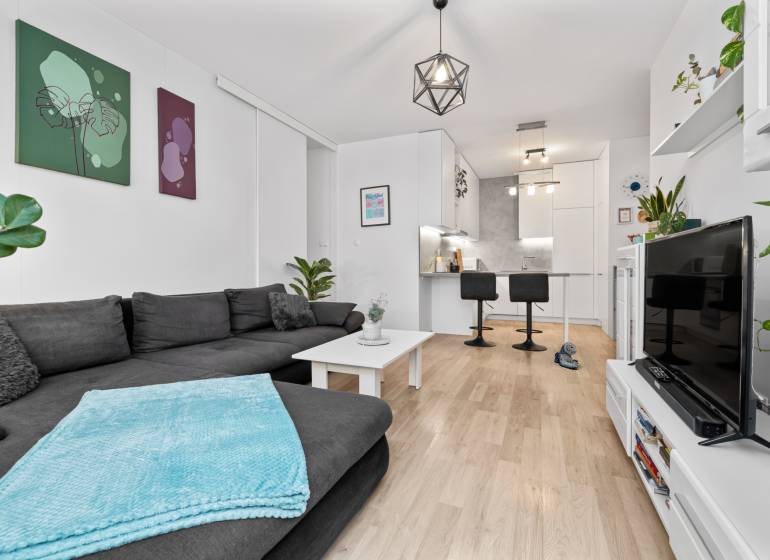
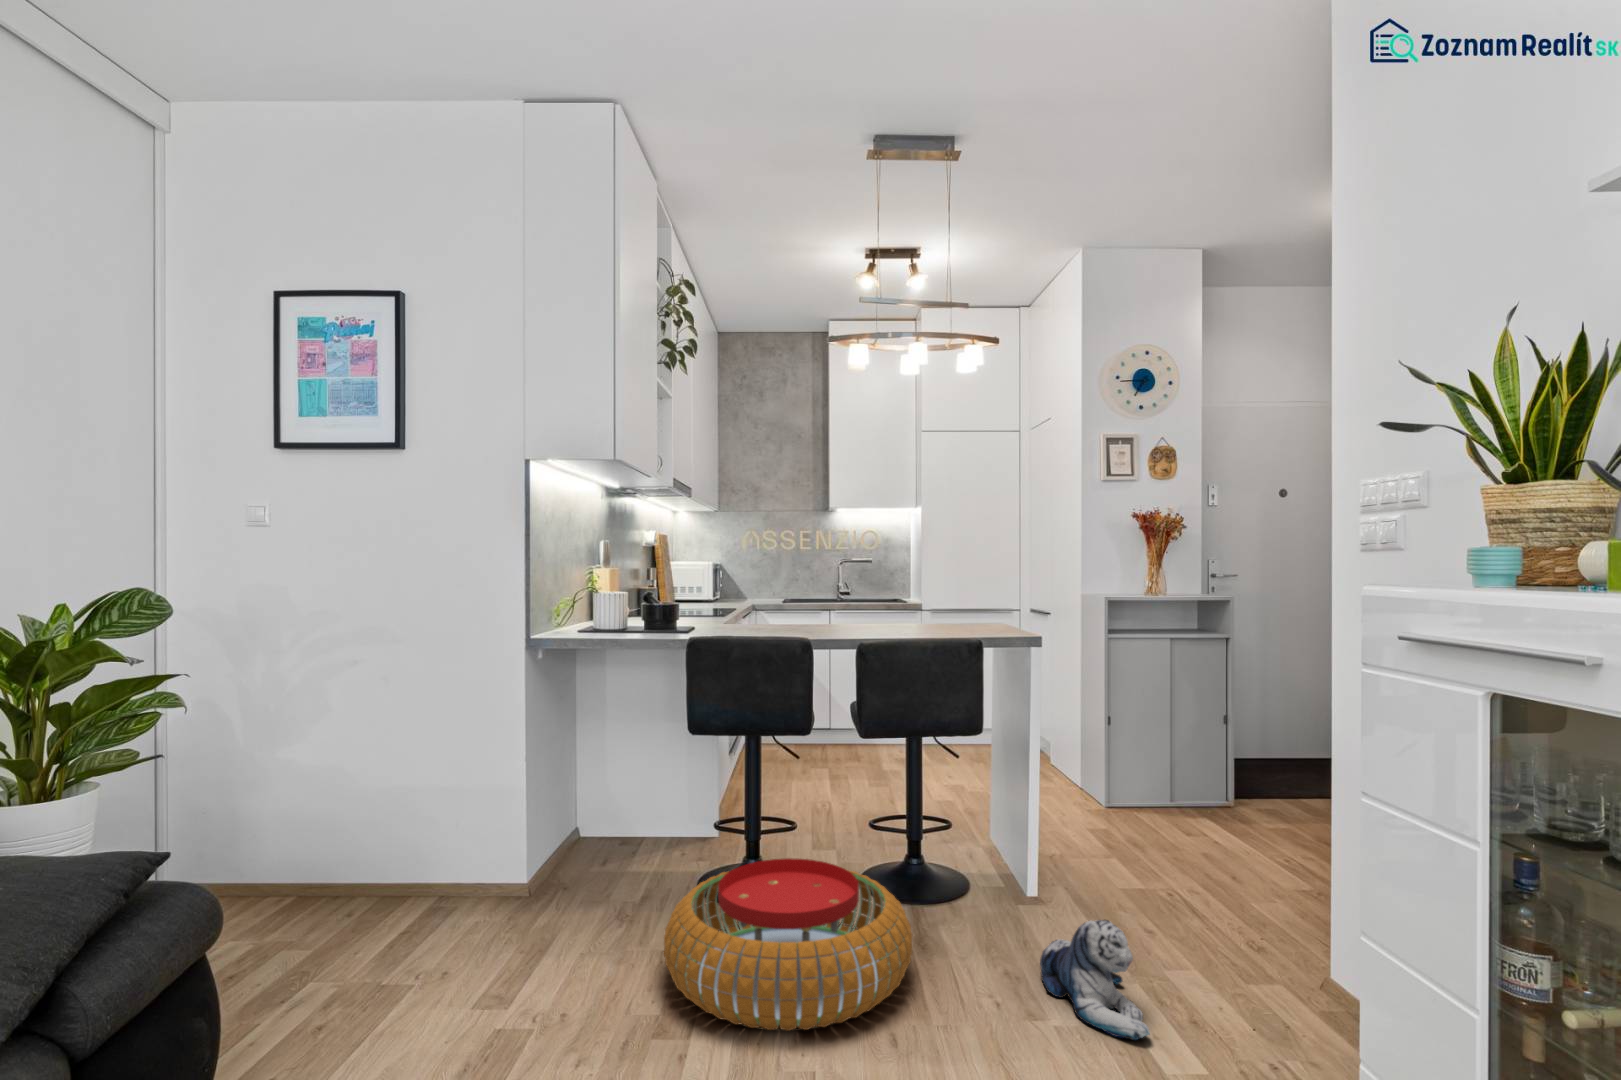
pouf: none [454,329,519,360] -> present [664,858,912,1031]

